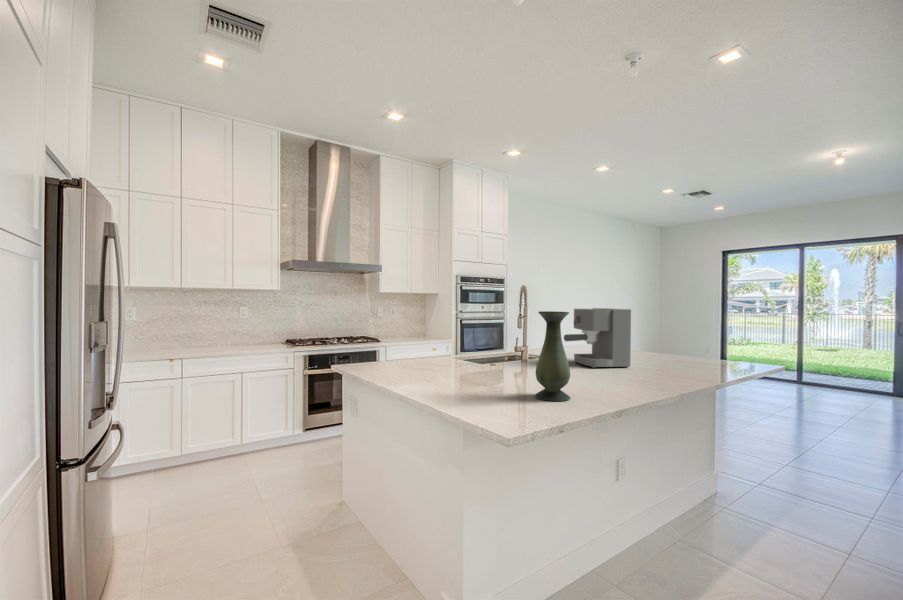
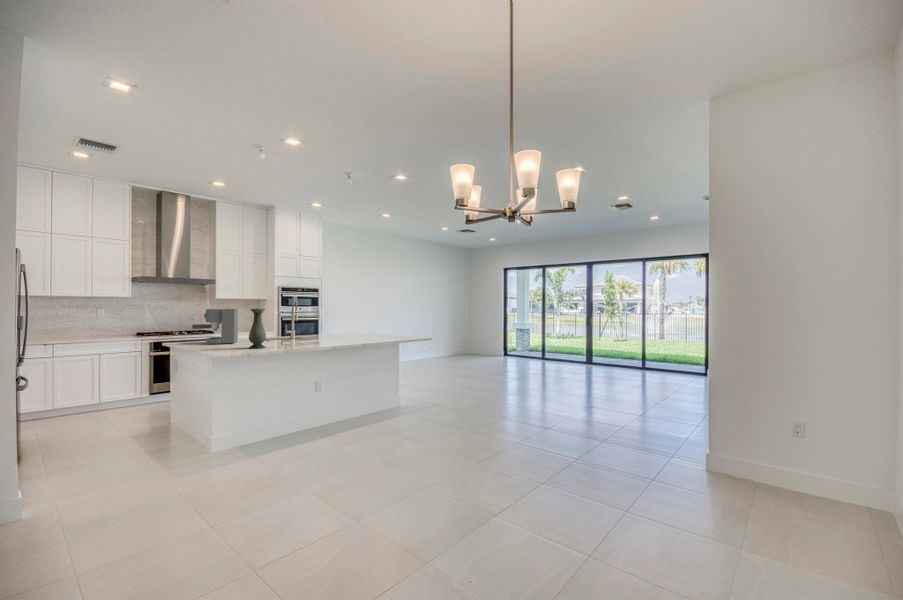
coffee maker: present [564,308,631,368] -> present [192,309,238,344]

